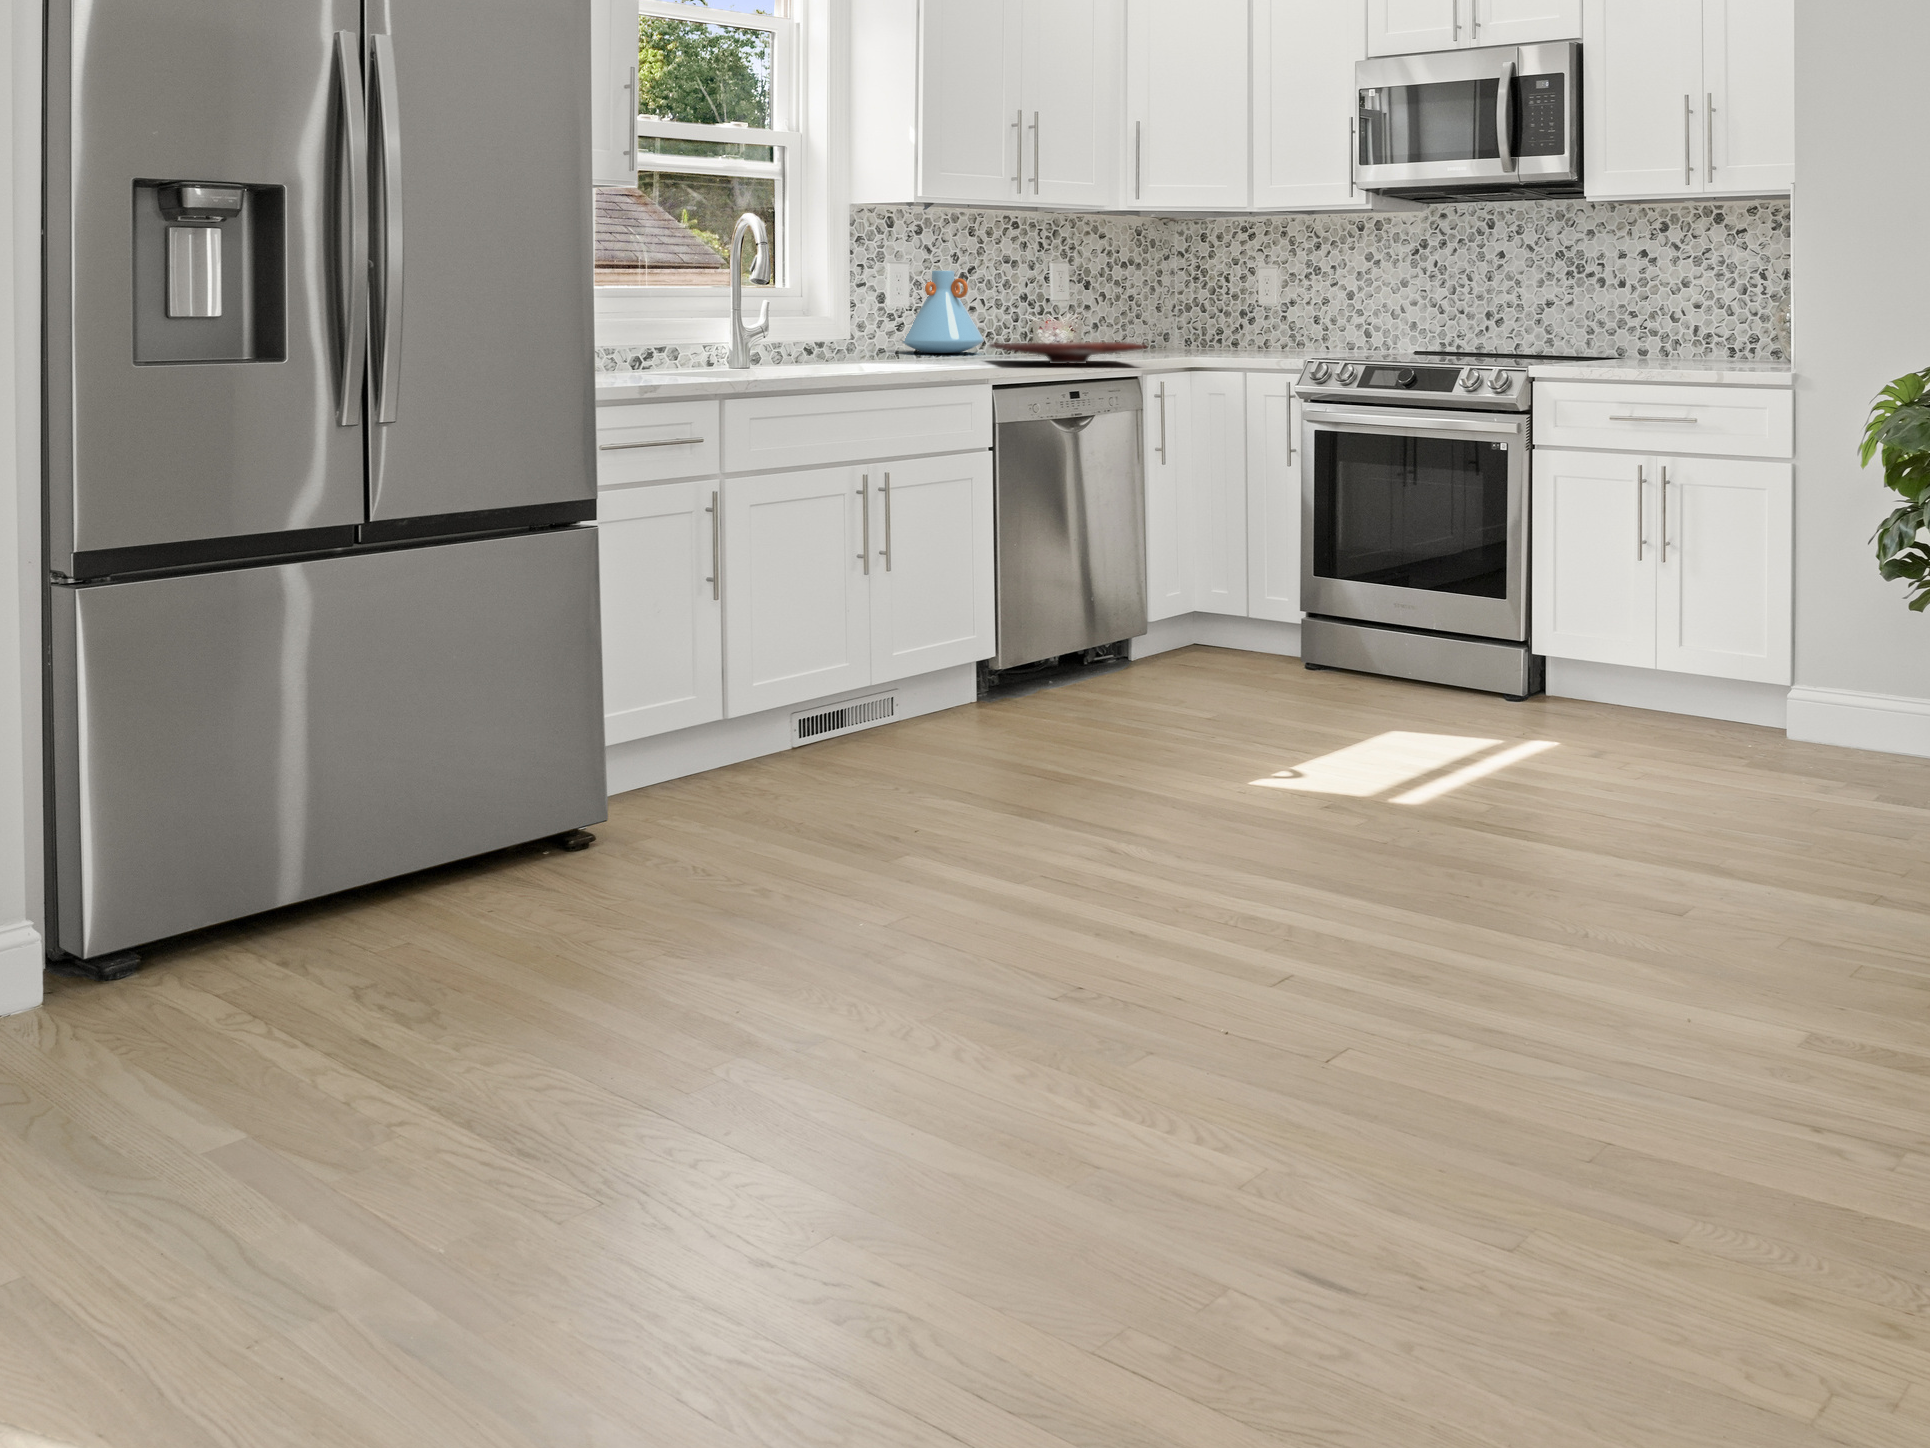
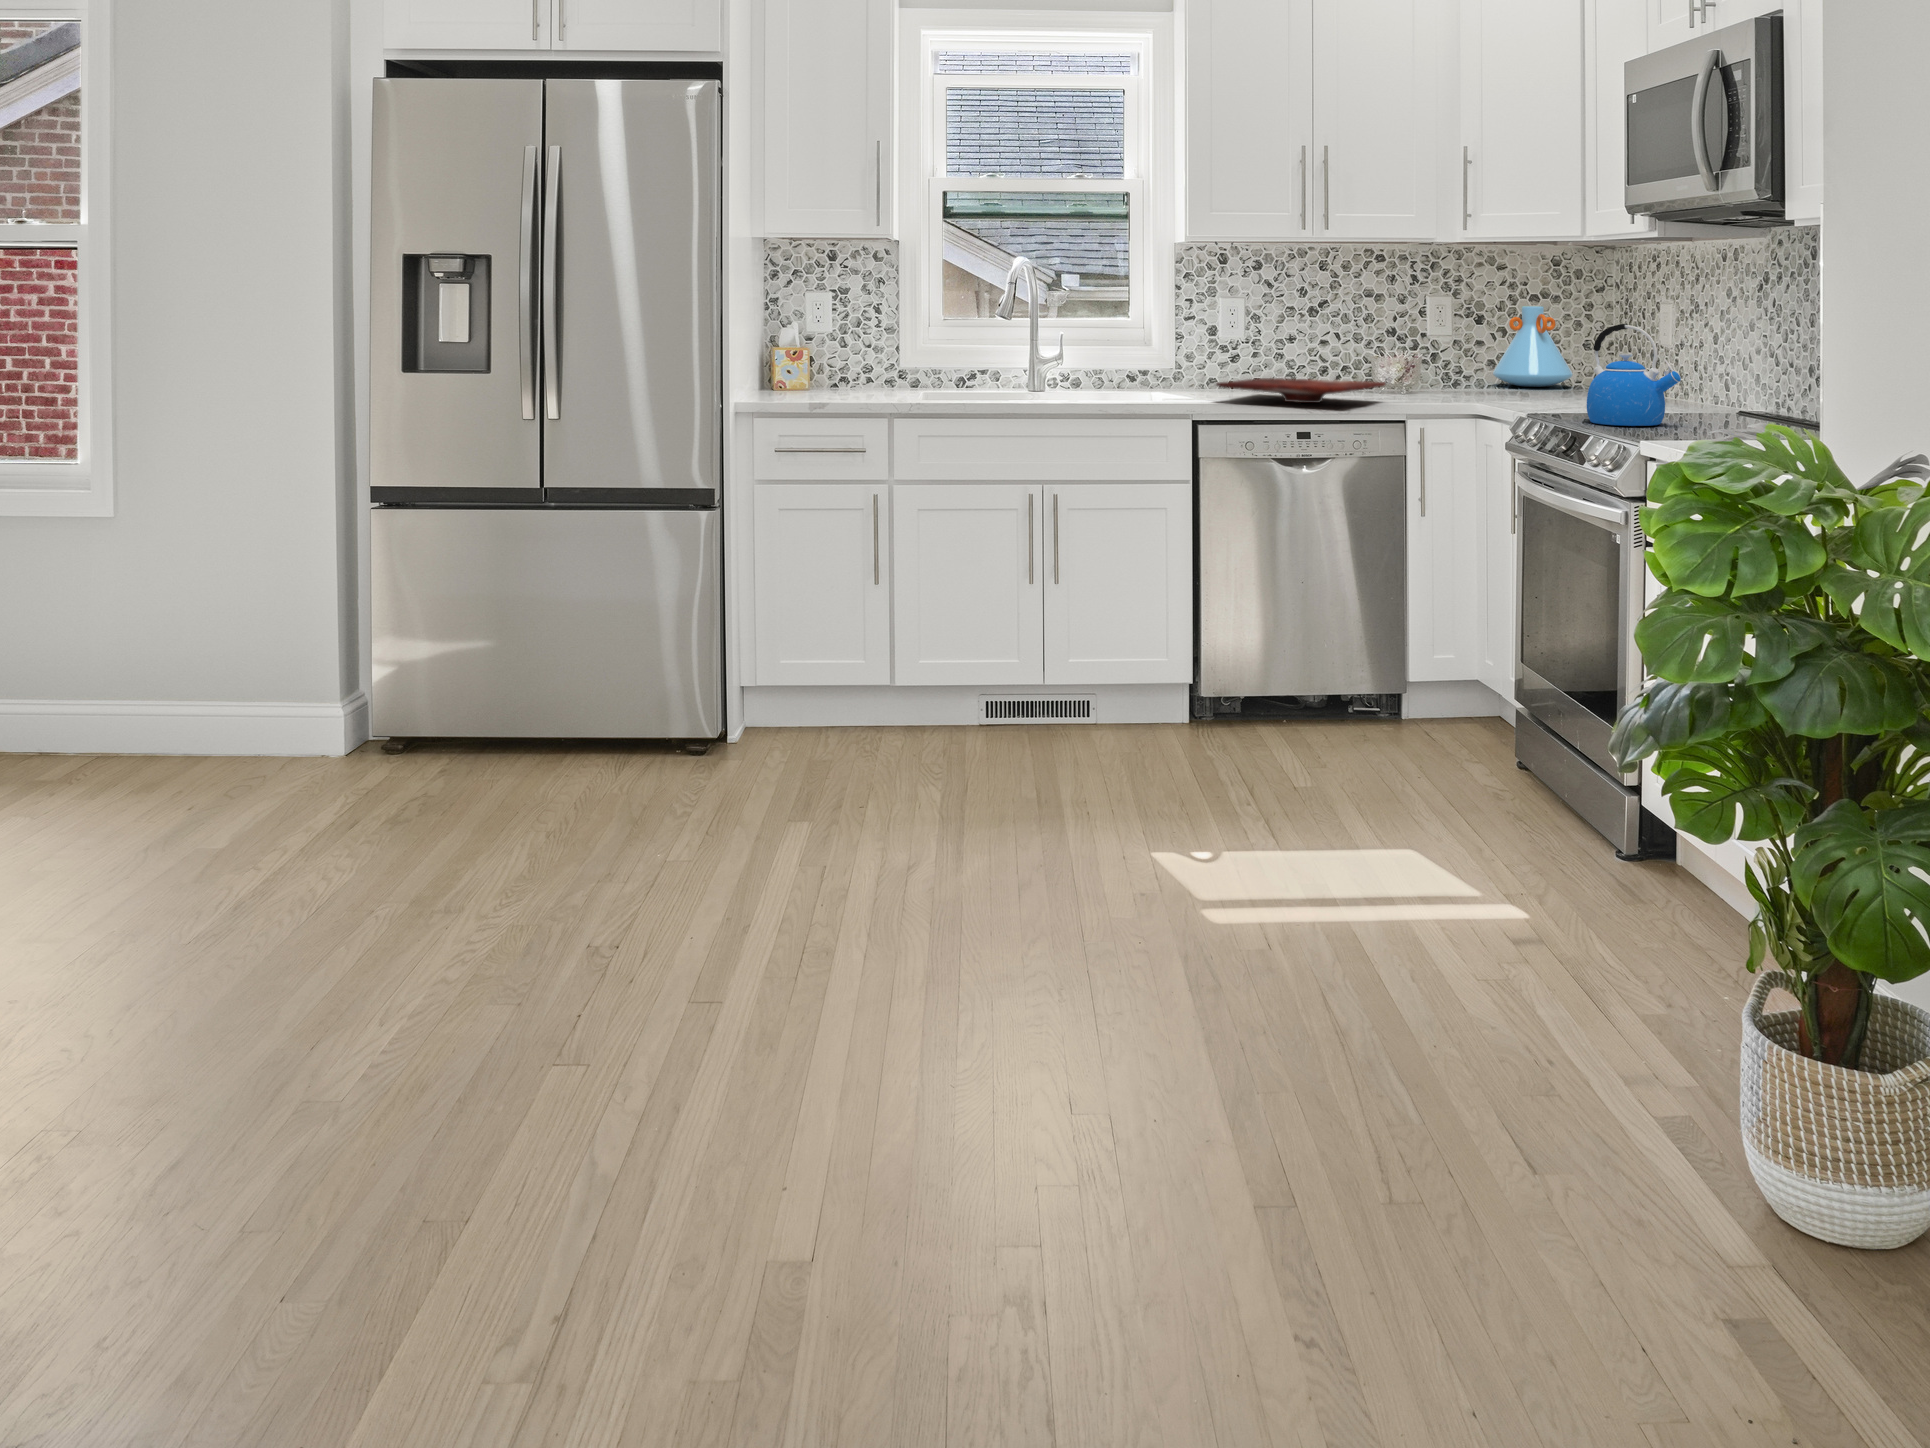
vase: present [902,271,984,353] -> present [1493,306,1573,387]
kettle: none [1325,283,1400,366] -> present [1587,324,1681,426]

